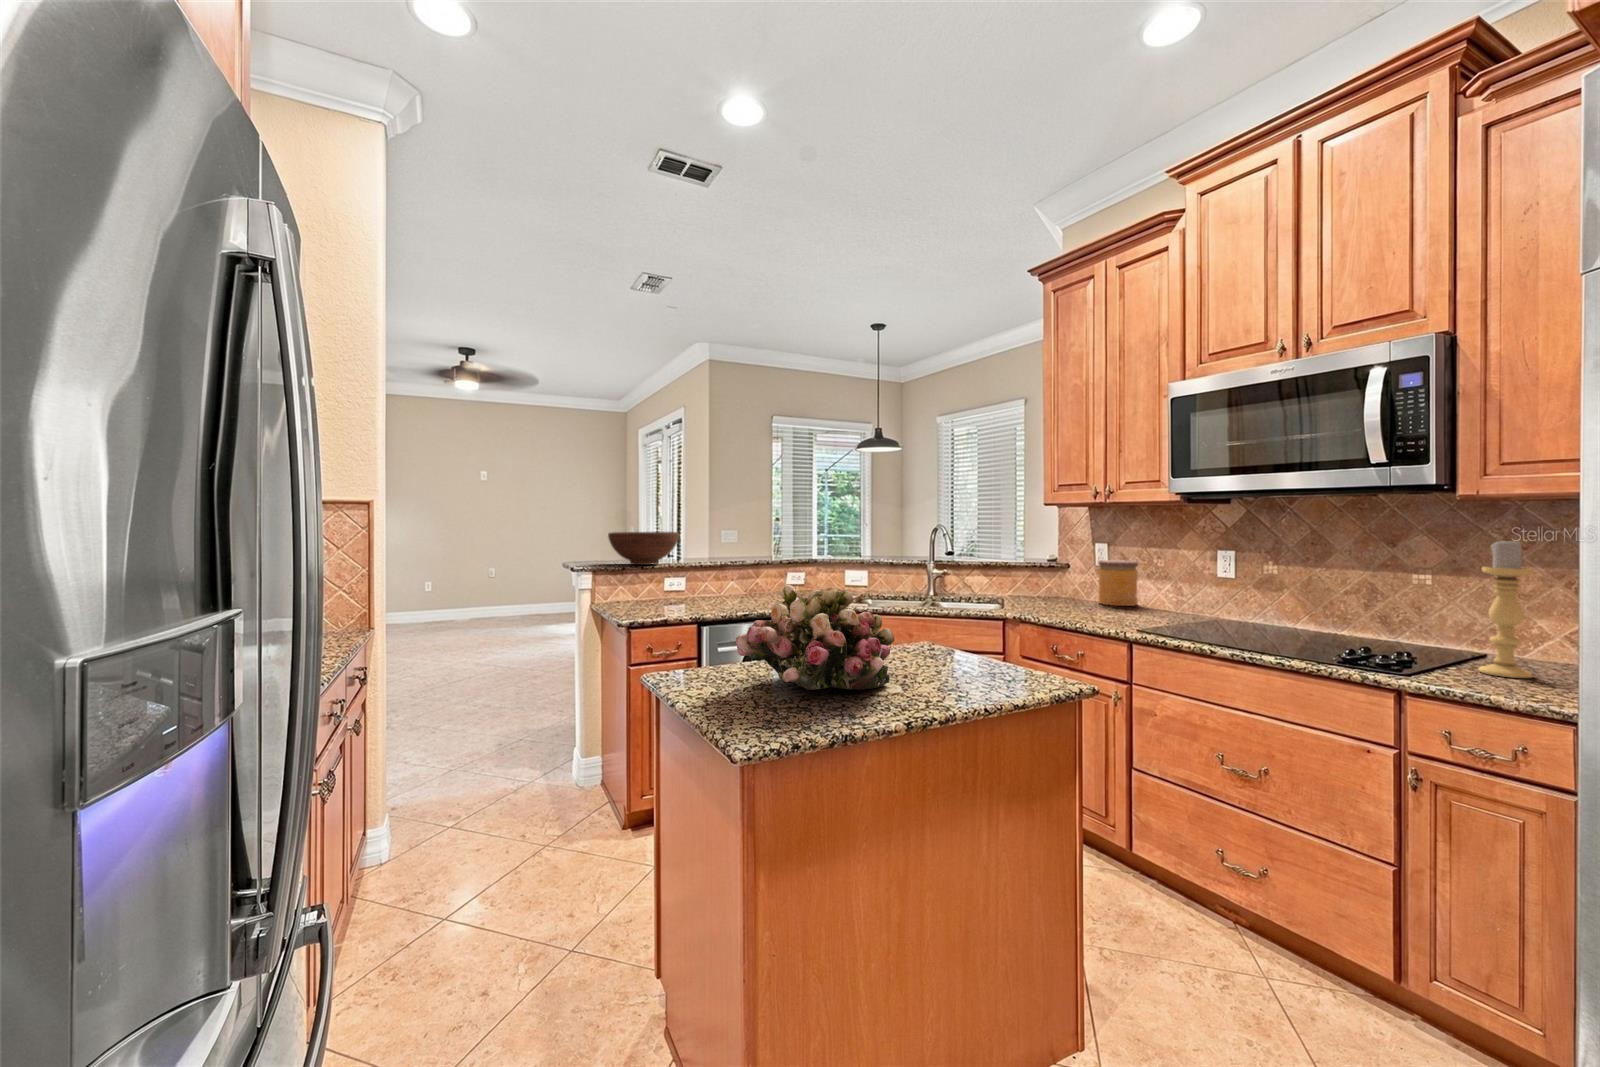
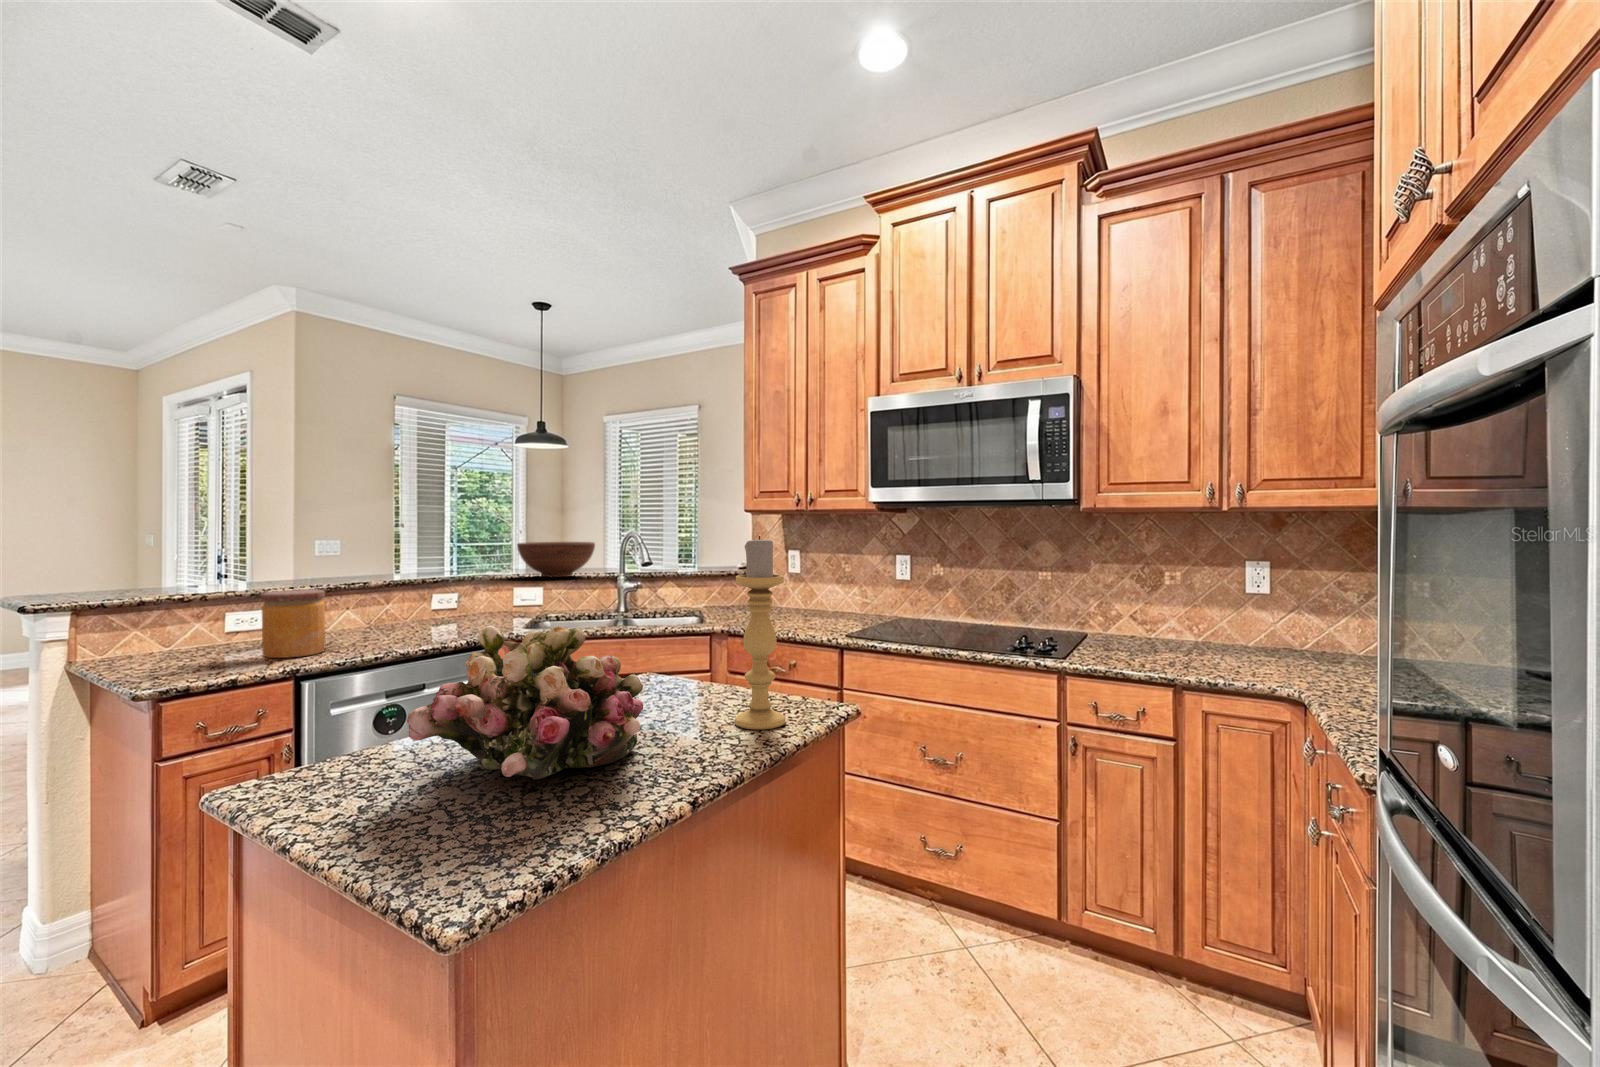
fruit bowl: present [608,532,679,565] -> present [517,542,595,577]
candle holder: present [1479,540,1533,678] -> present [735,536,786,730]
jar: present [1098,560,1138,606] -> present [261,589,325,658]

